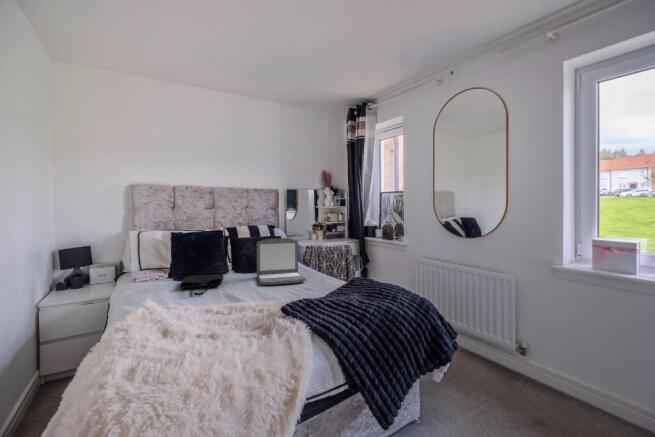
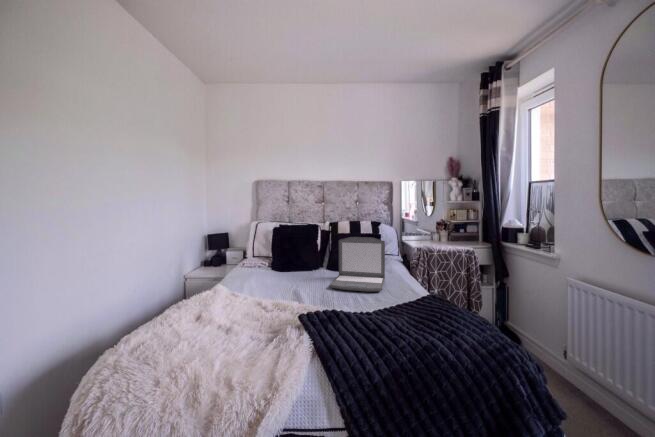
tote bag: present [180,274,223,295] -> none [259,267,305,290]

